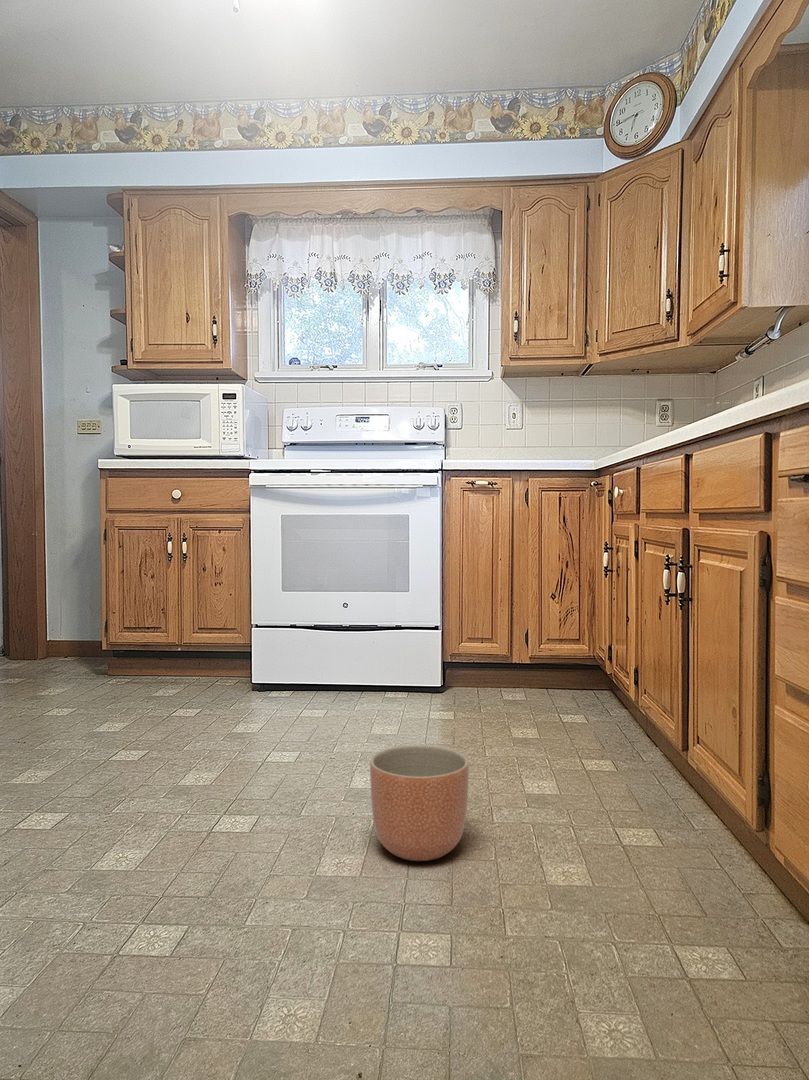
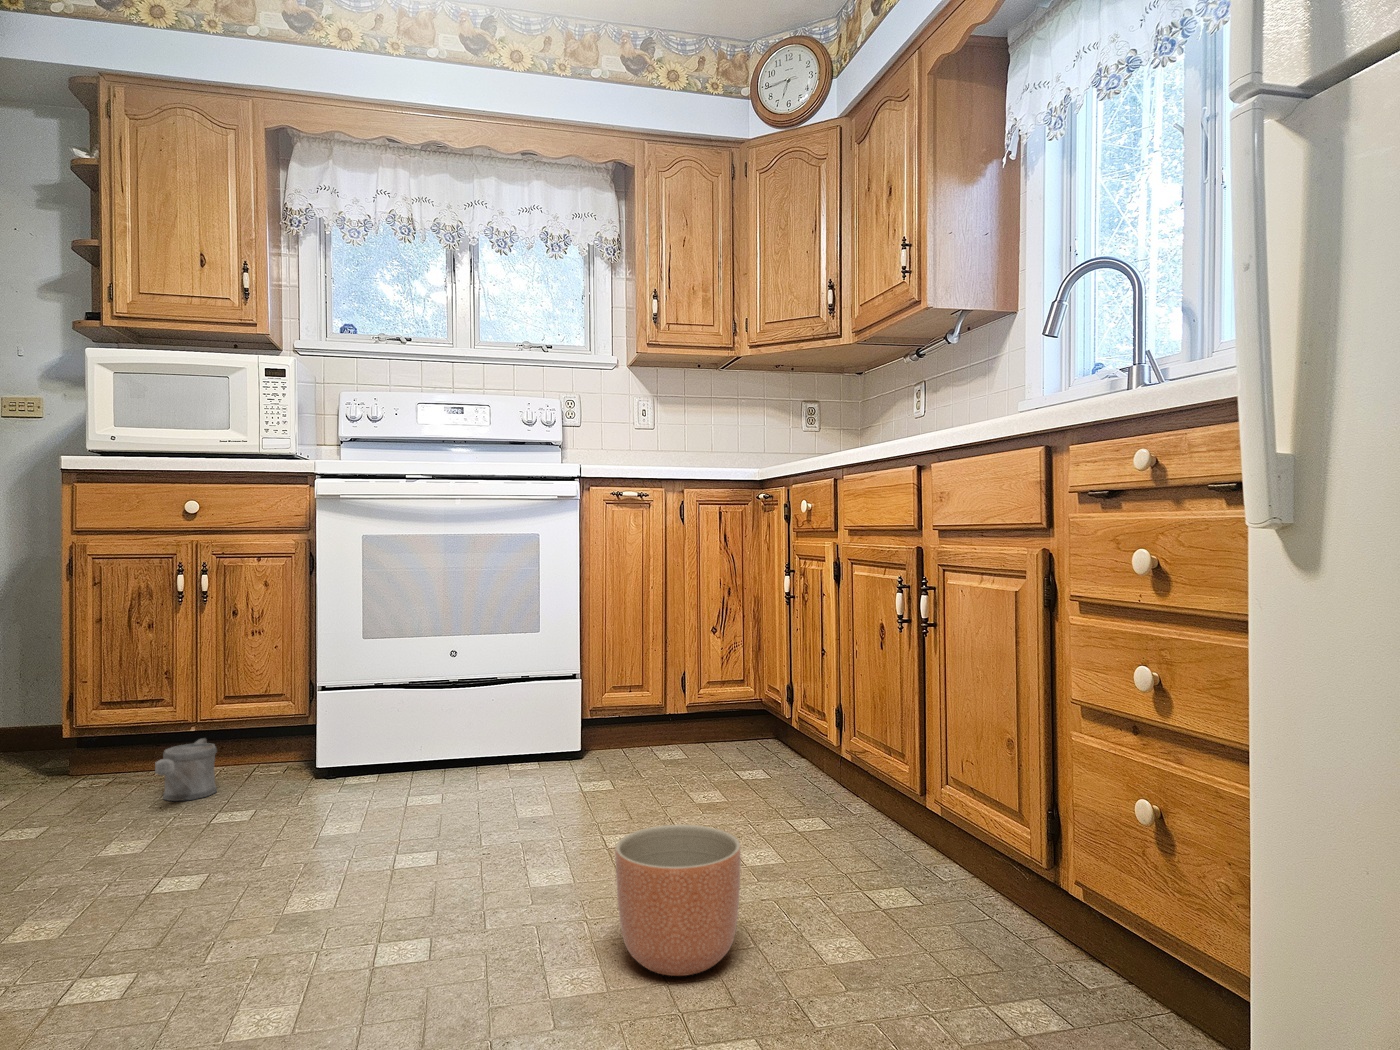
watering can: none [142,654,187,695] -> present [155,739,217,801]

